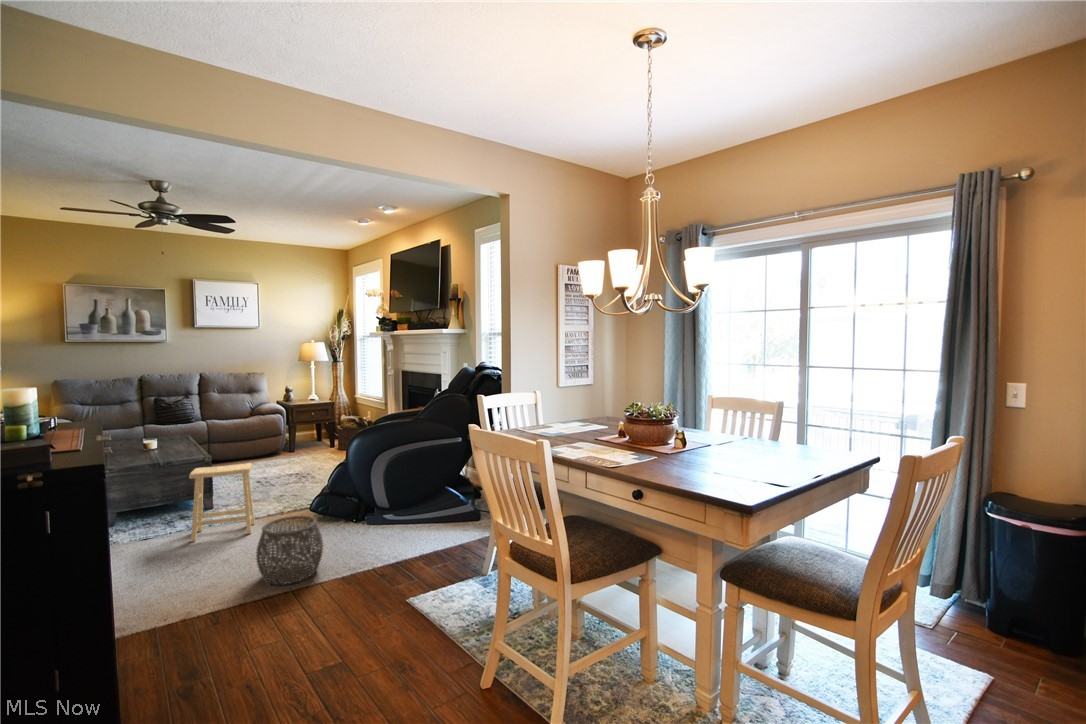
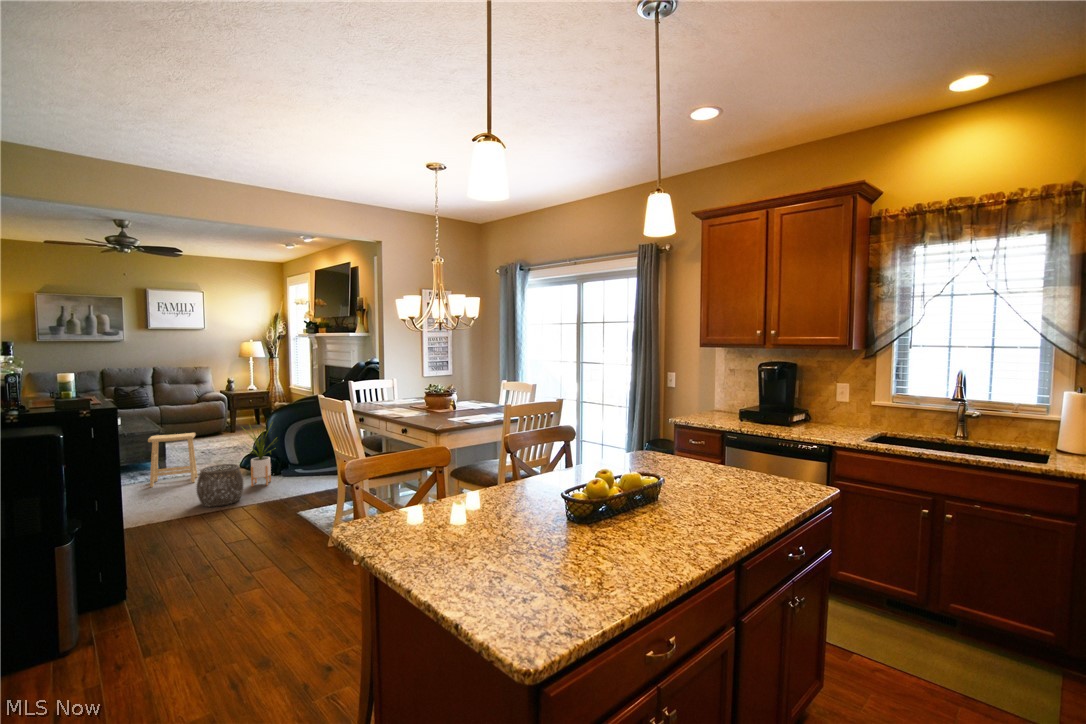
house plant: none [314,442,369,543] -> present [244,429,271,486]

